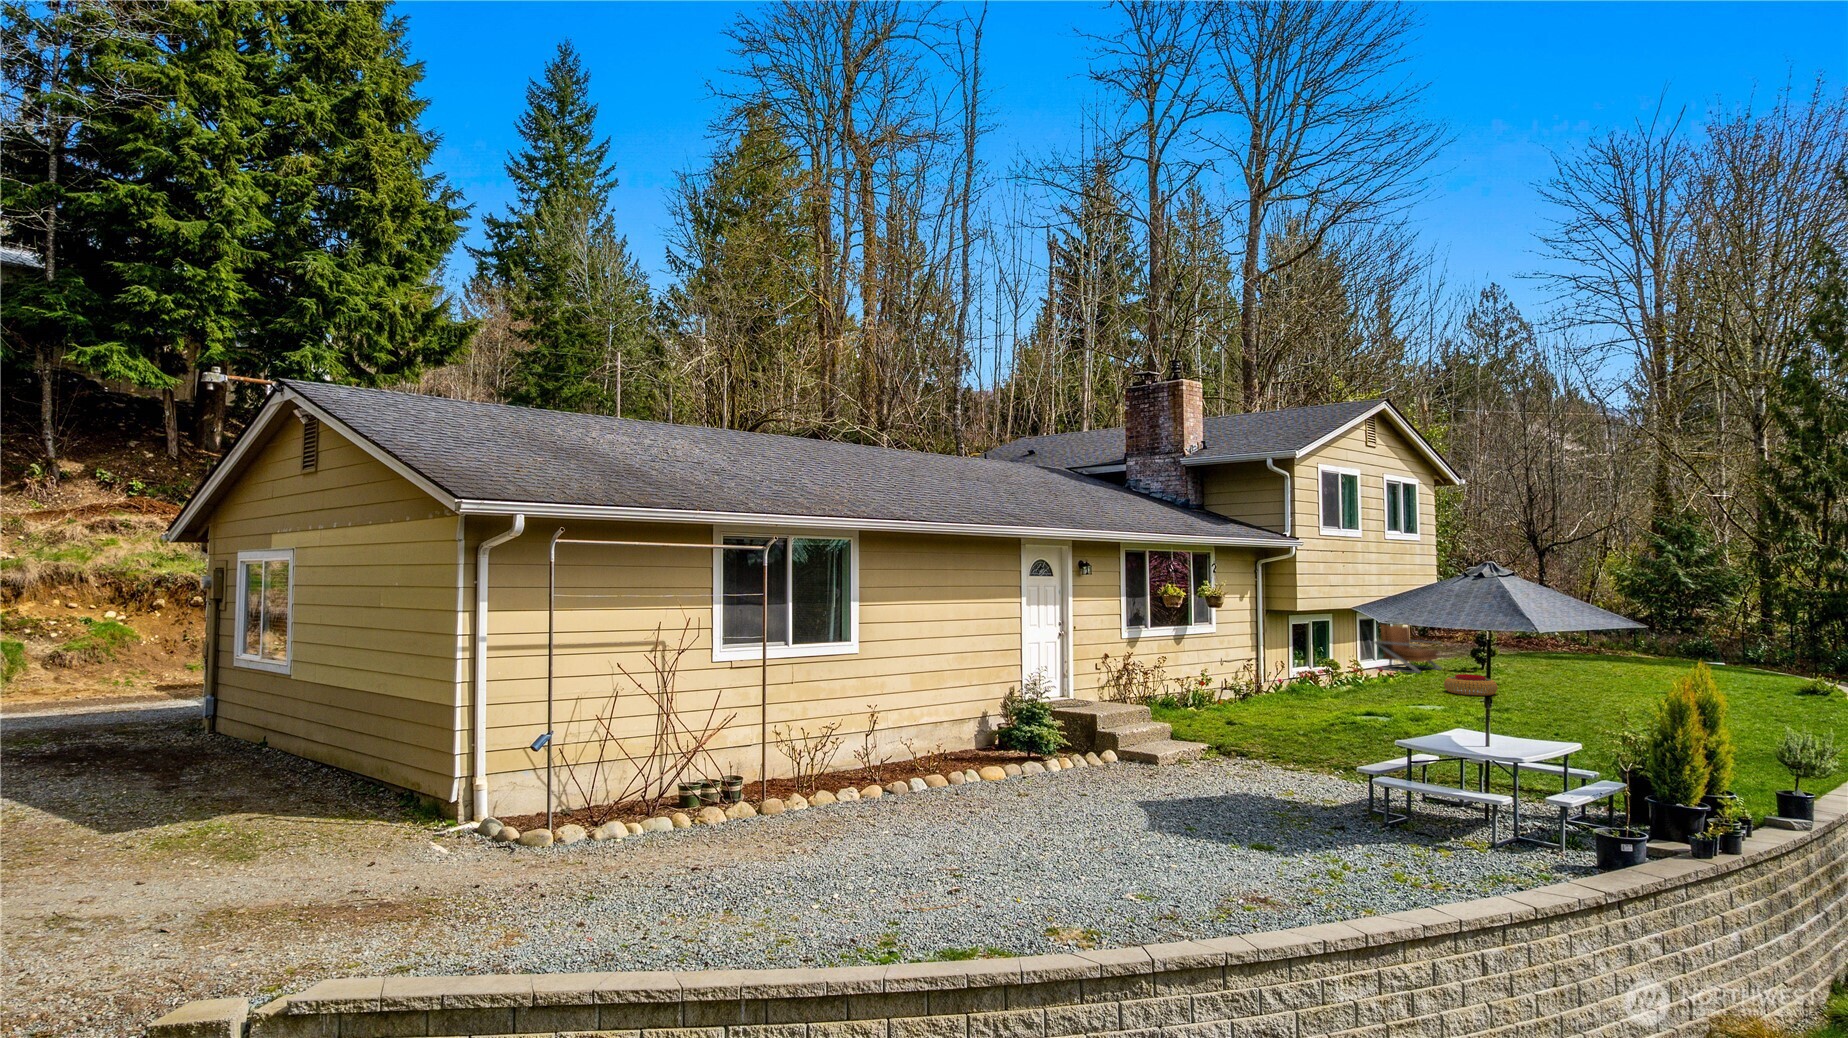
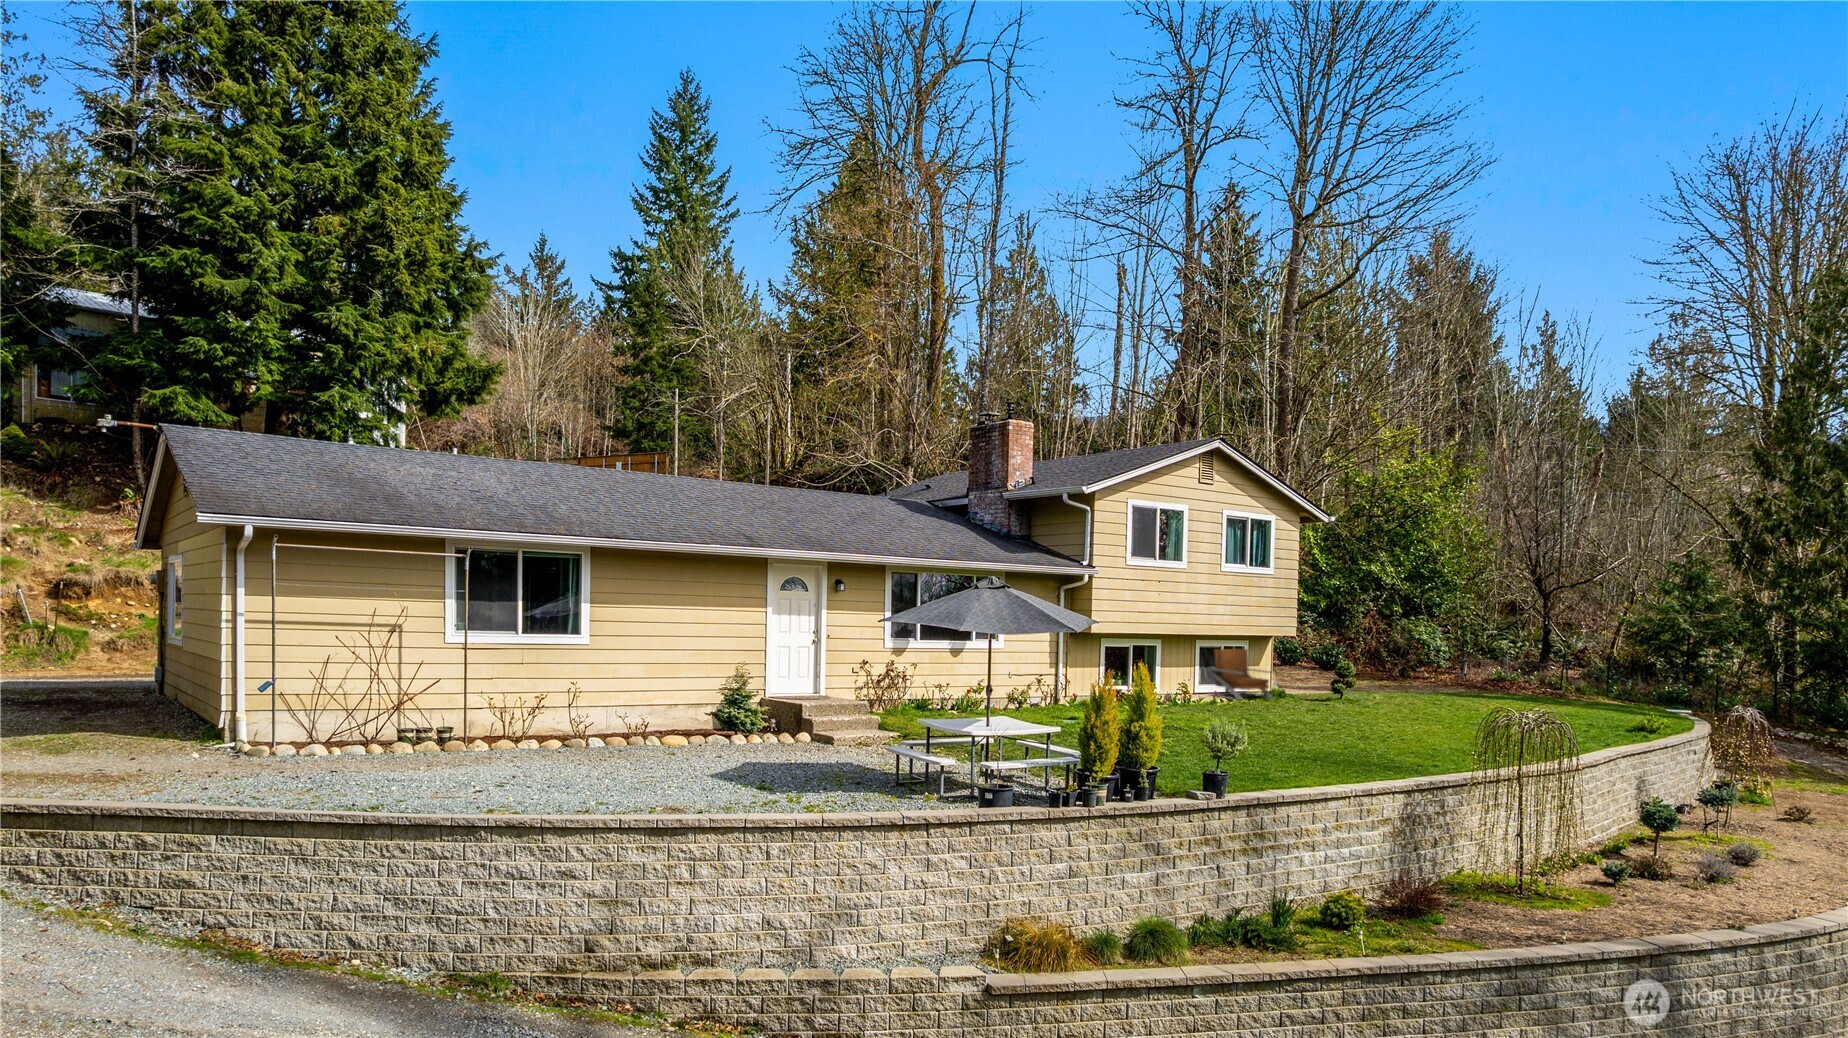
pouf: present [1444,674,1497,696] -> none [1215,699,1260,719]

